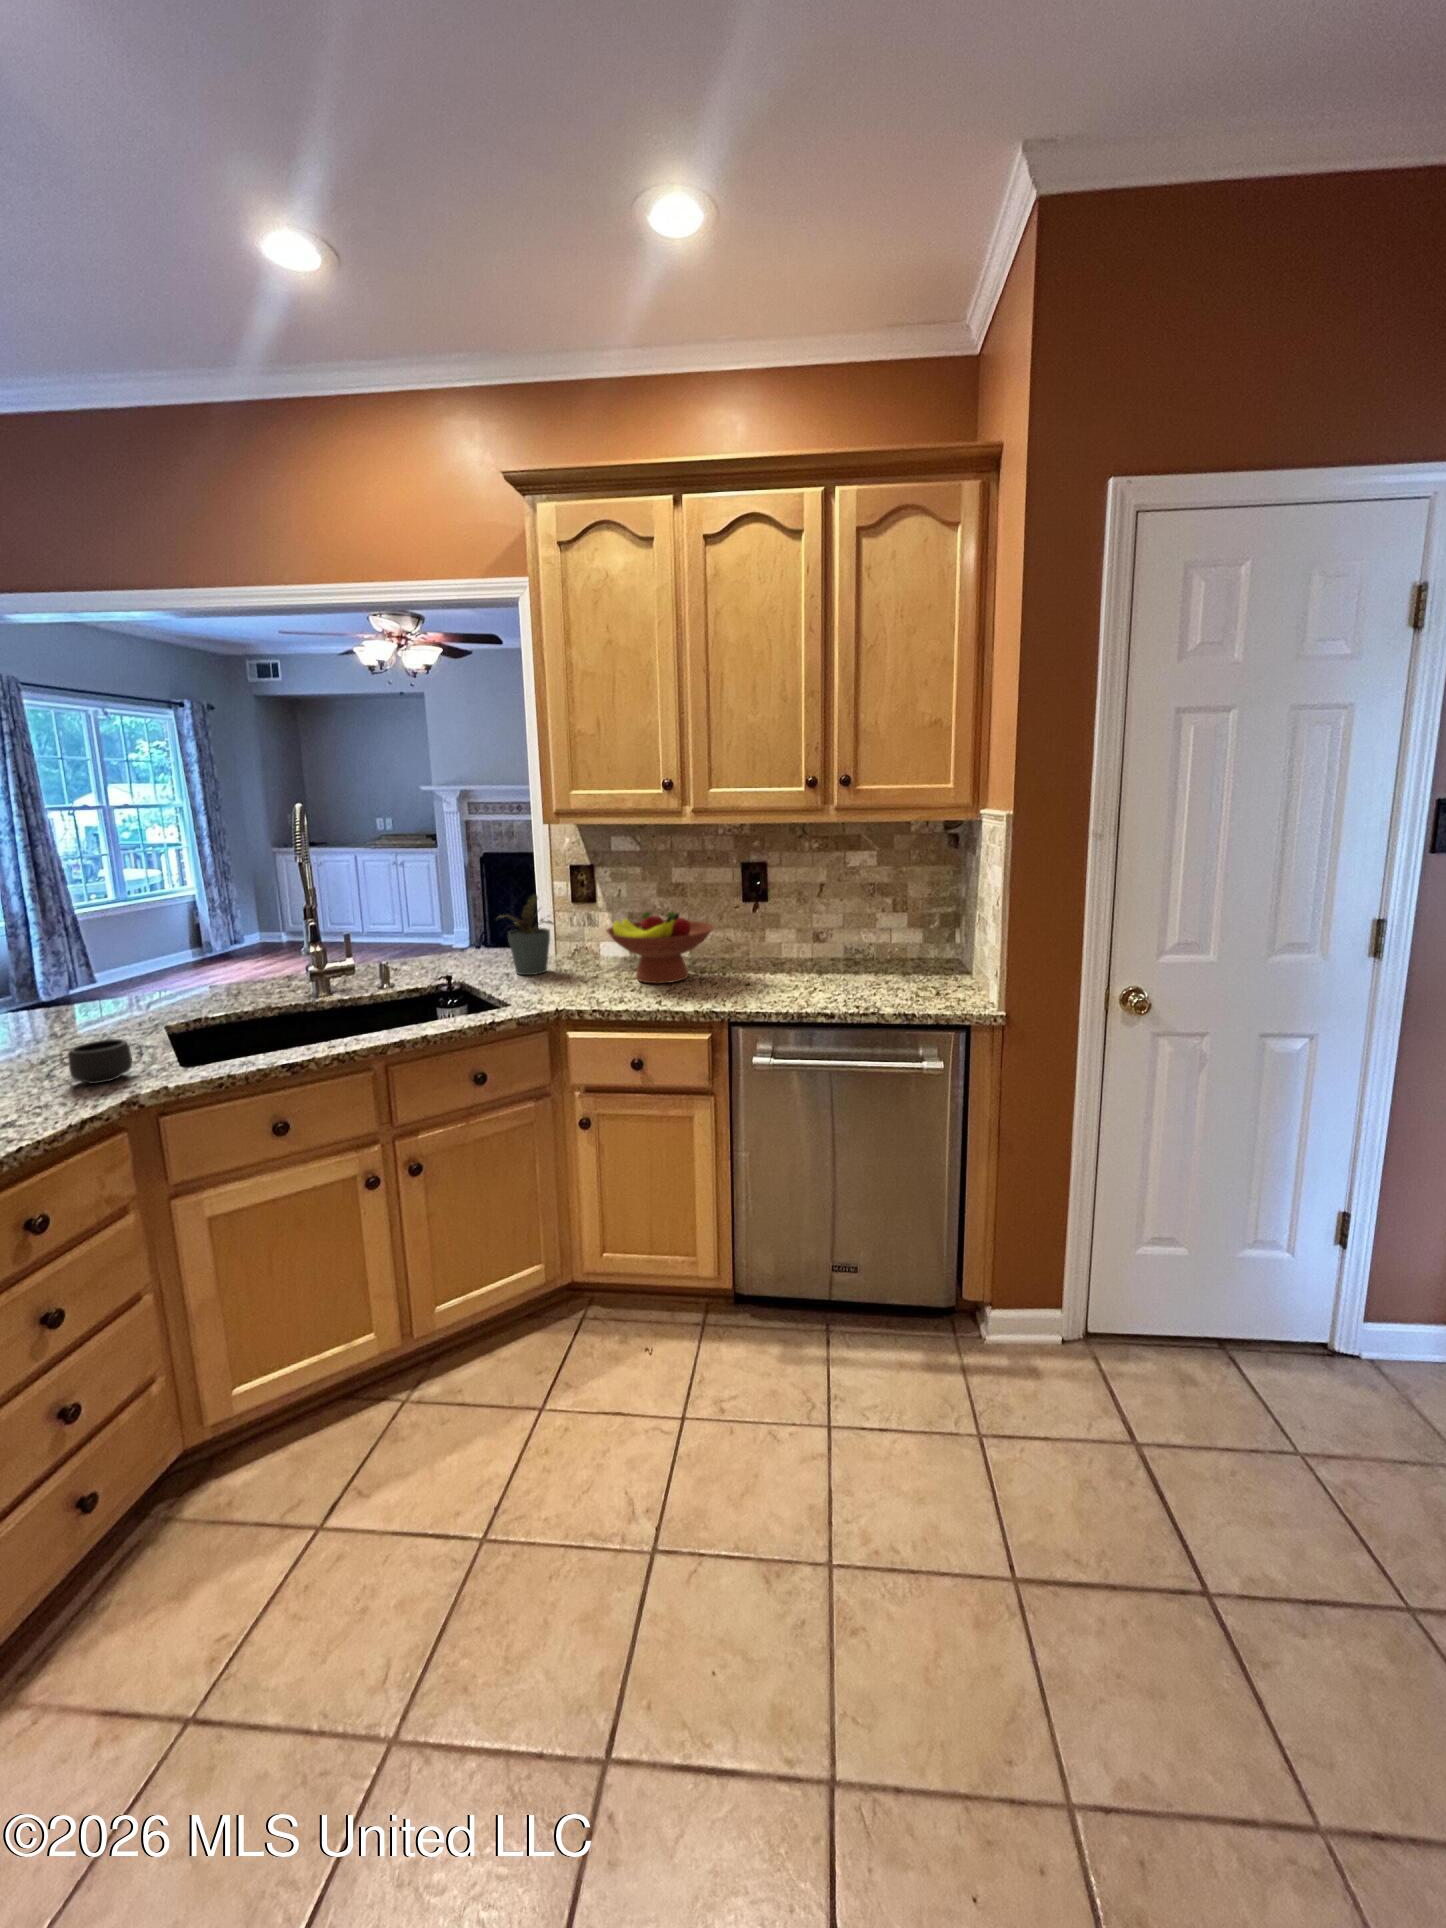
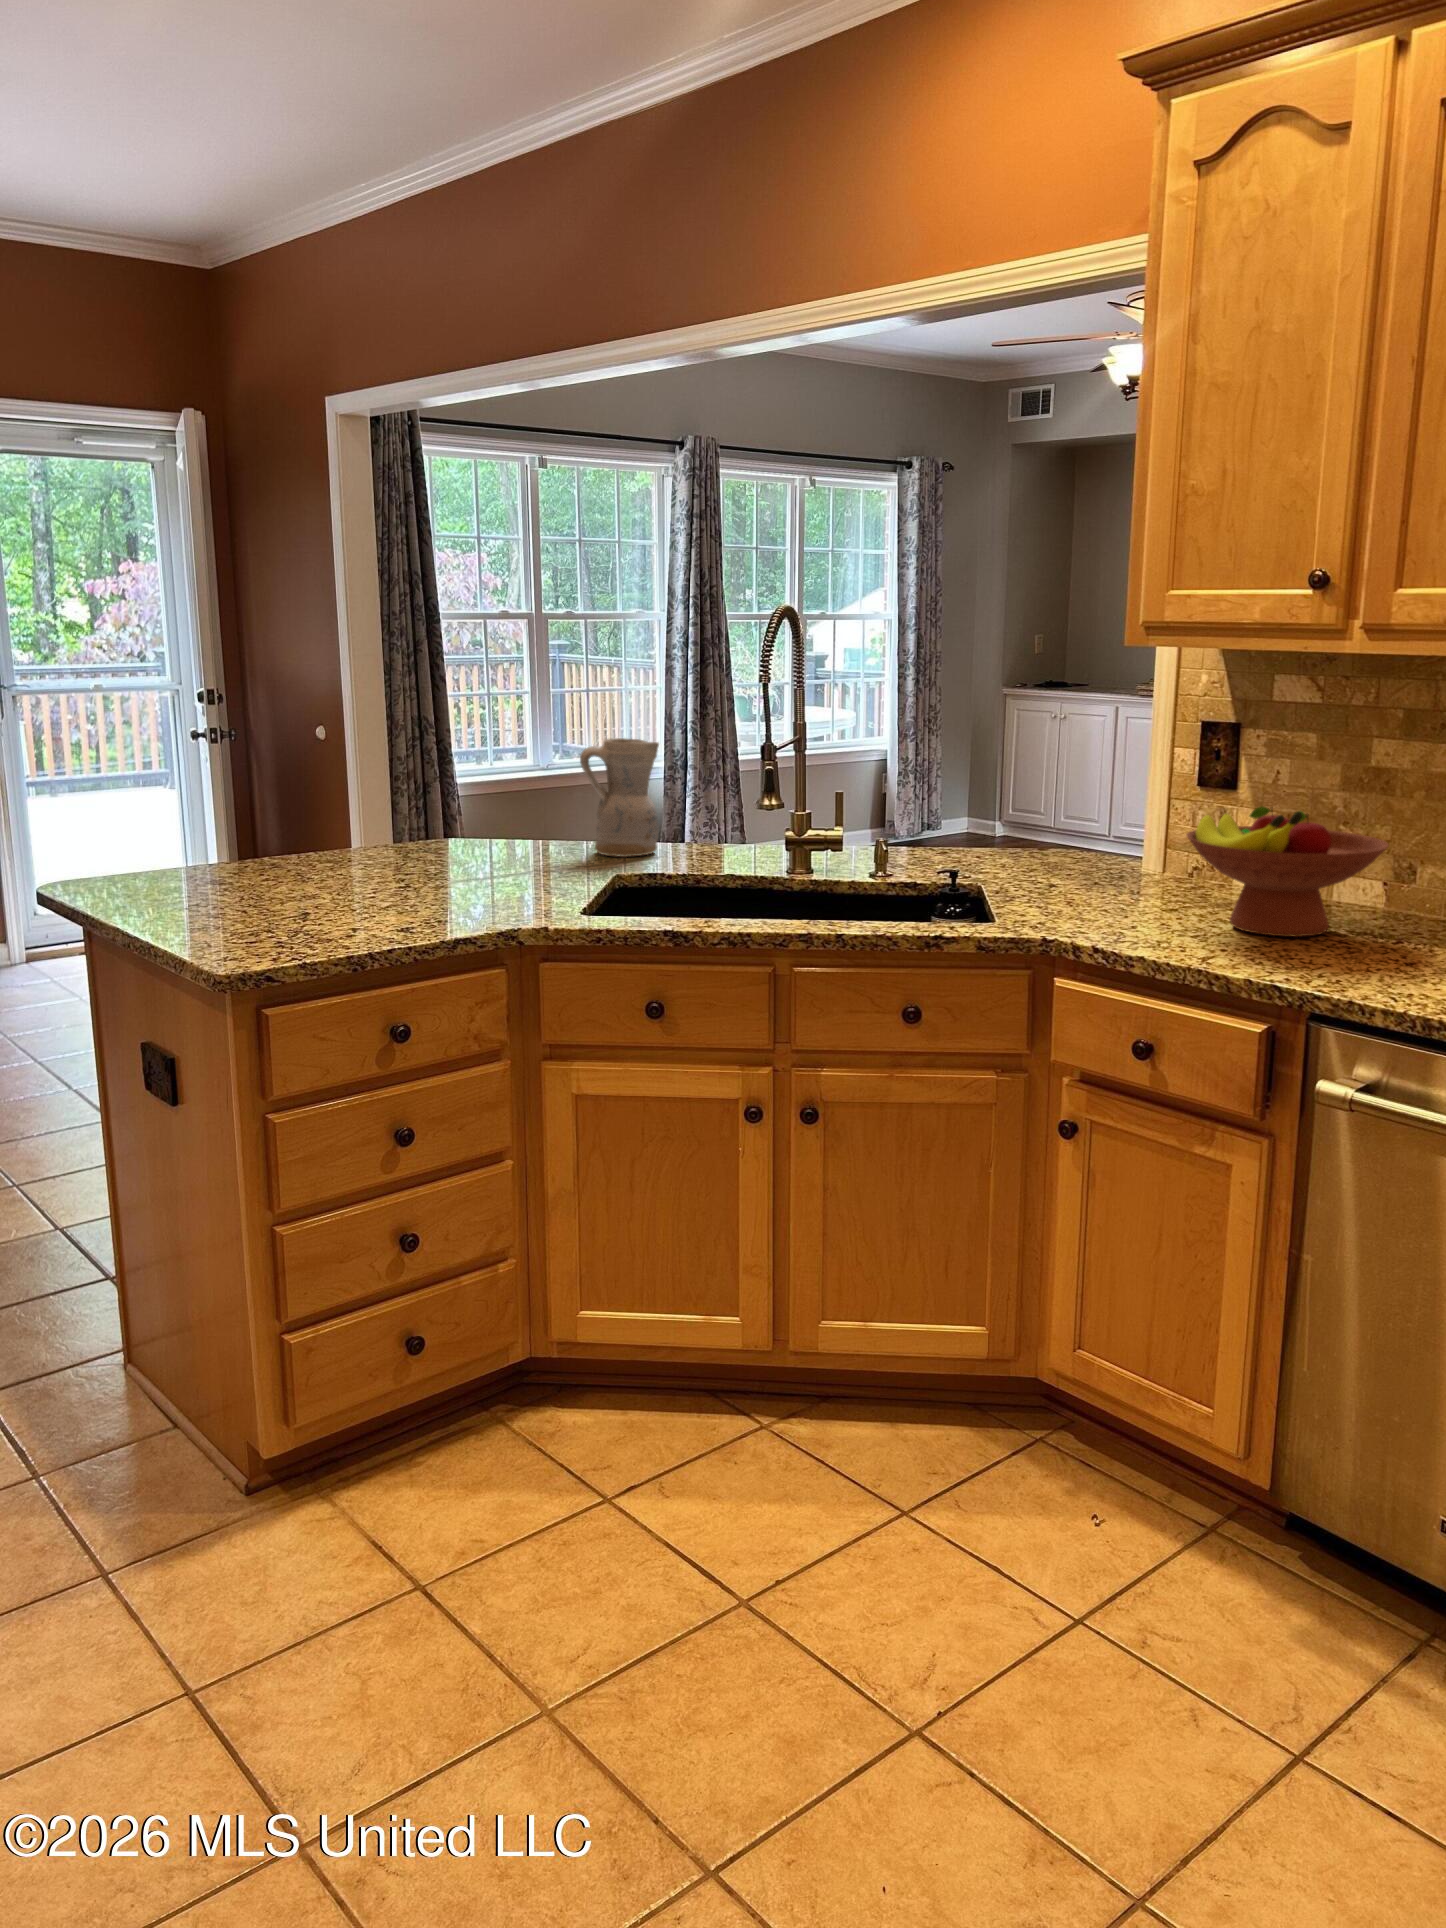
potted plant: present [499,895,553,975] -> none [1049,761,1142,892]
ceramic pitcher: none [90,916,174,1013] -> present [580,738,659,857]
mug: present [68,1039,143,1084] -> none [480,866,548,912]

